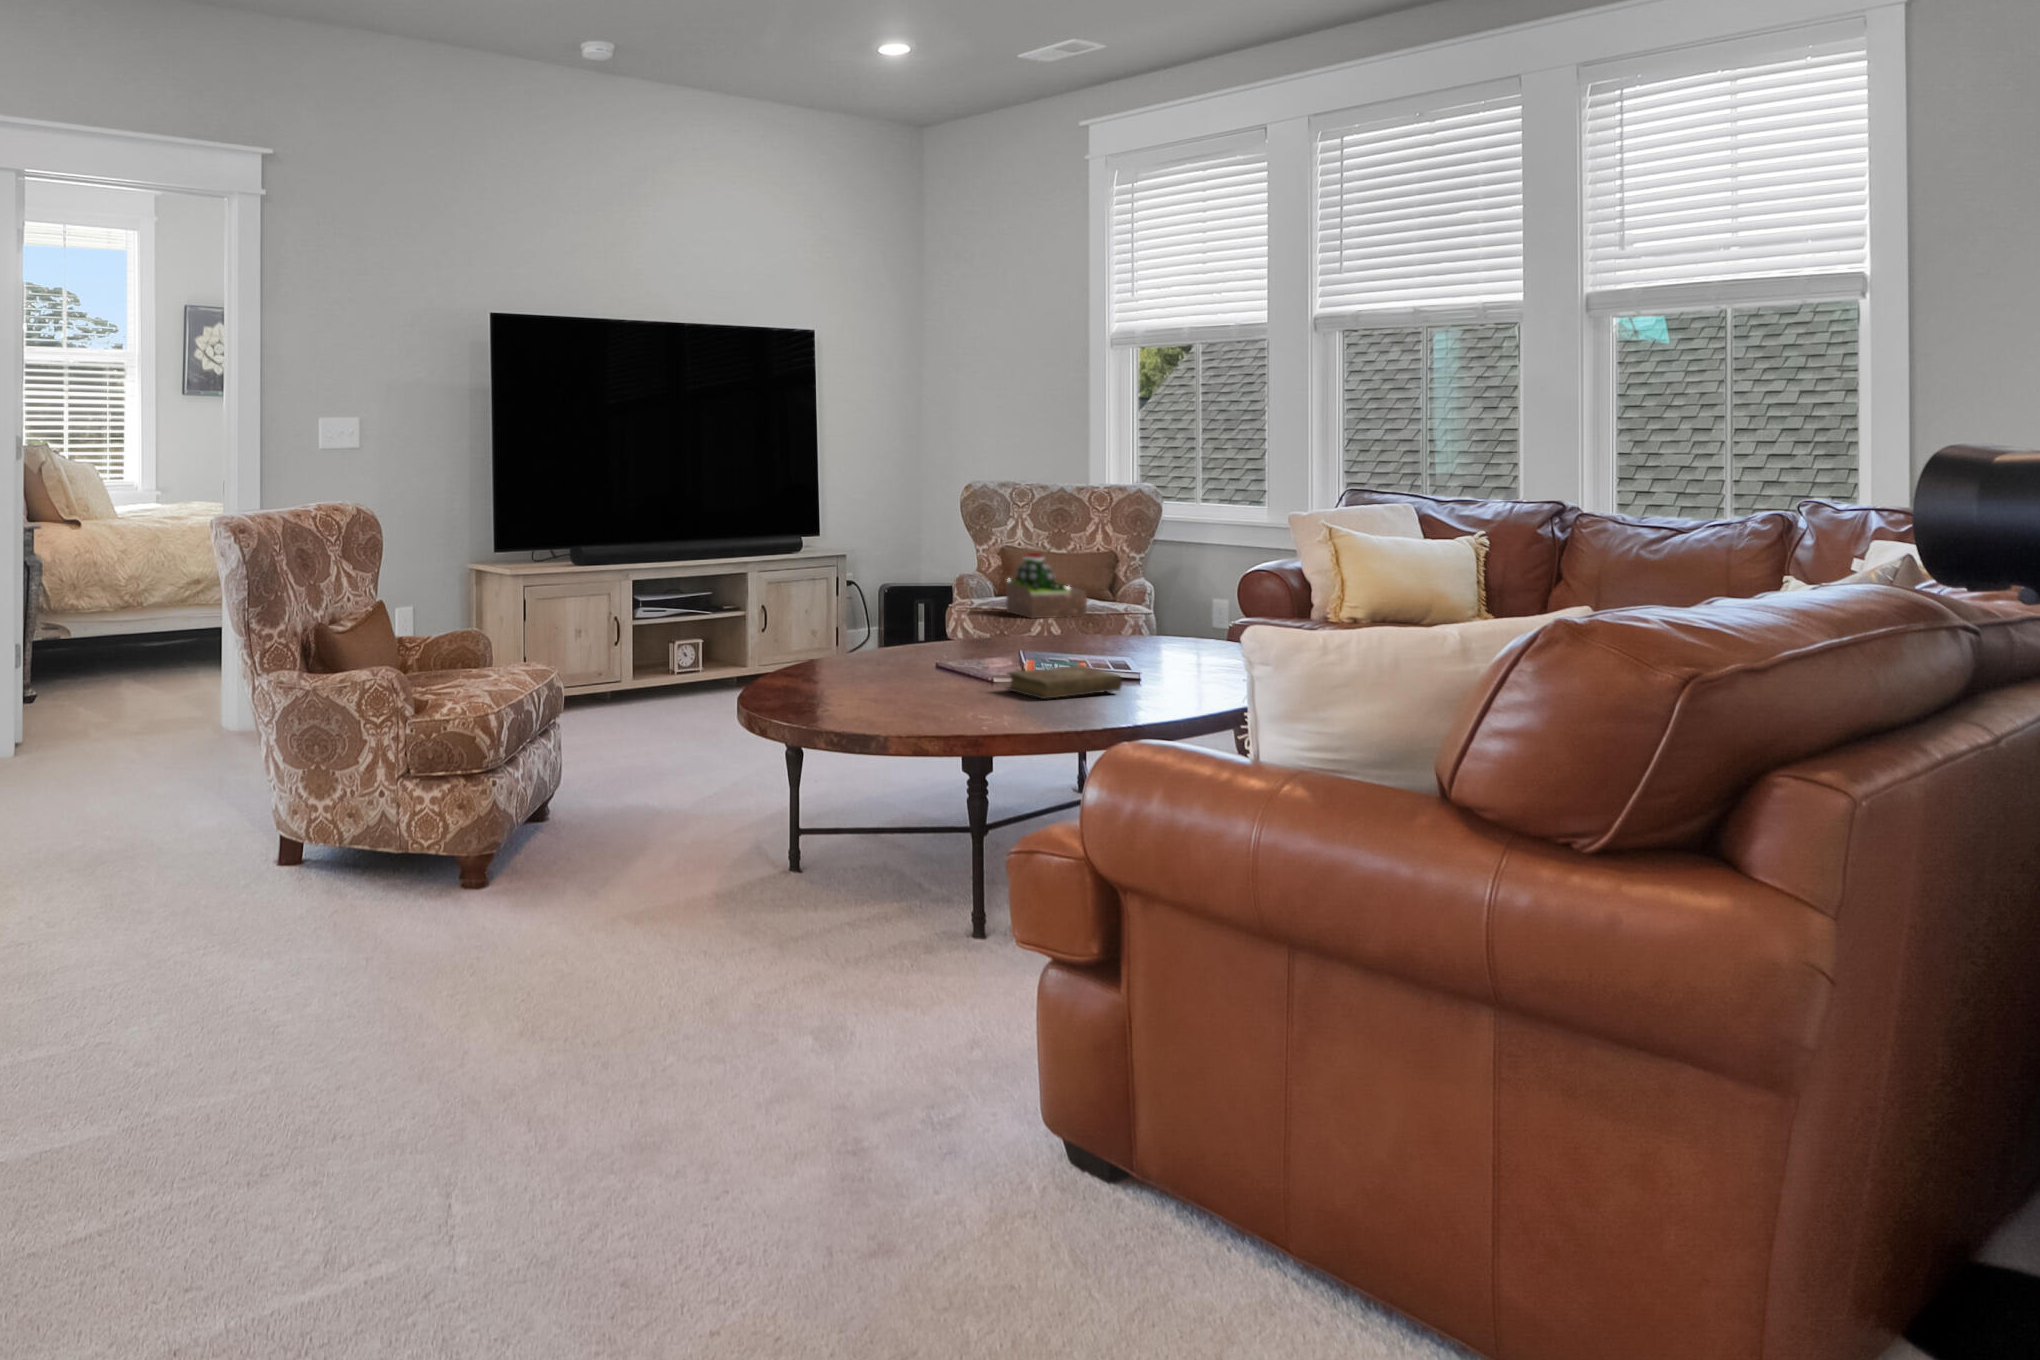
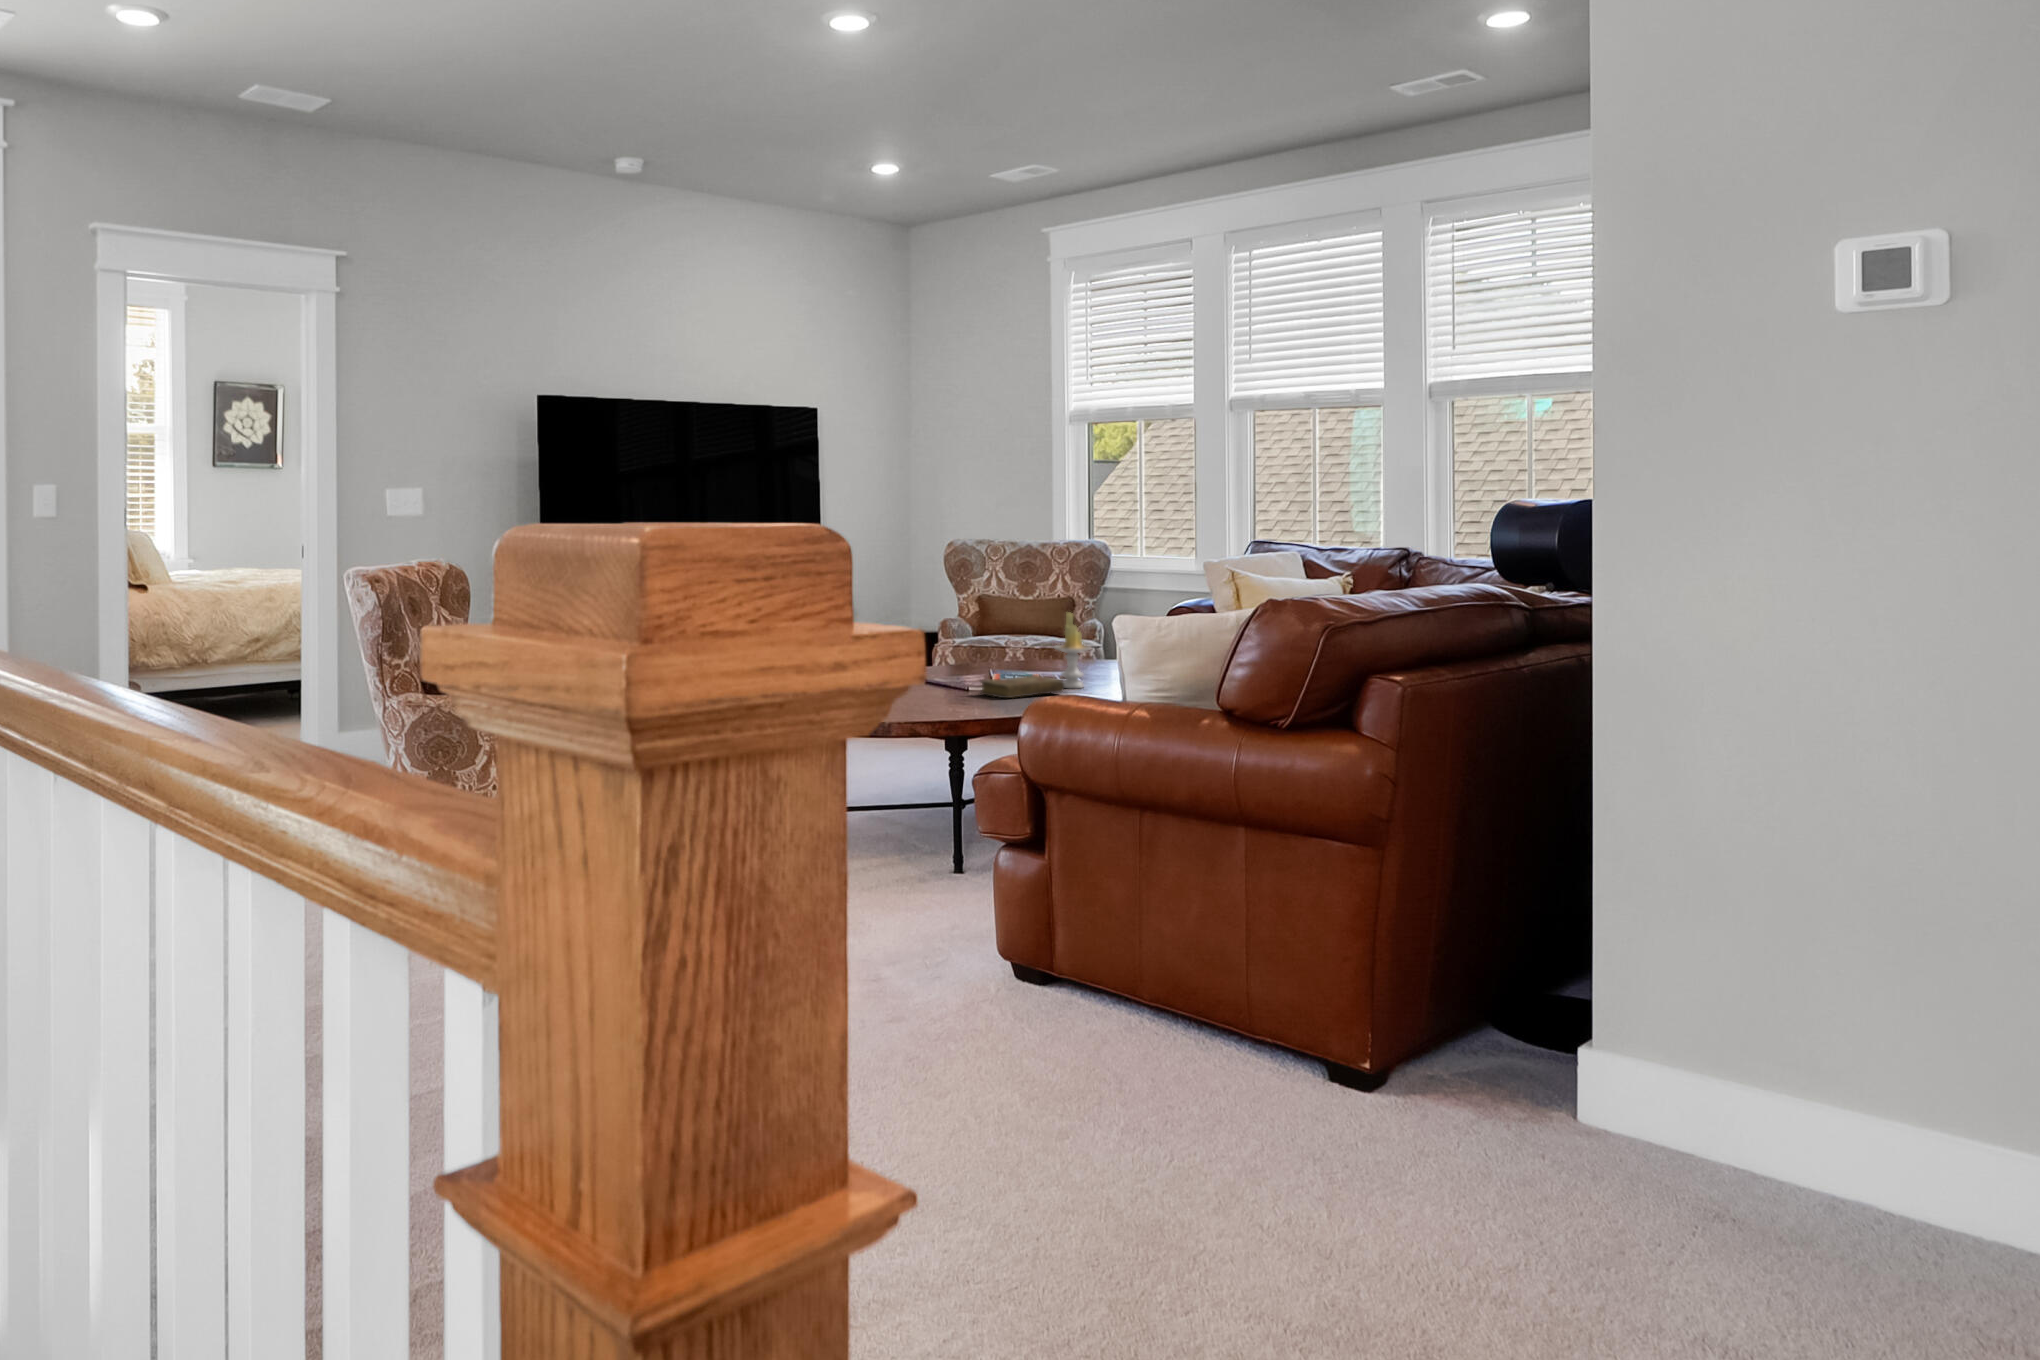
succulent plant: present [1006,553,1087,618] -> none [983,597,1048,651]
candle: none [1105,583,1157,684] -> present [1055,612,1090,688]

